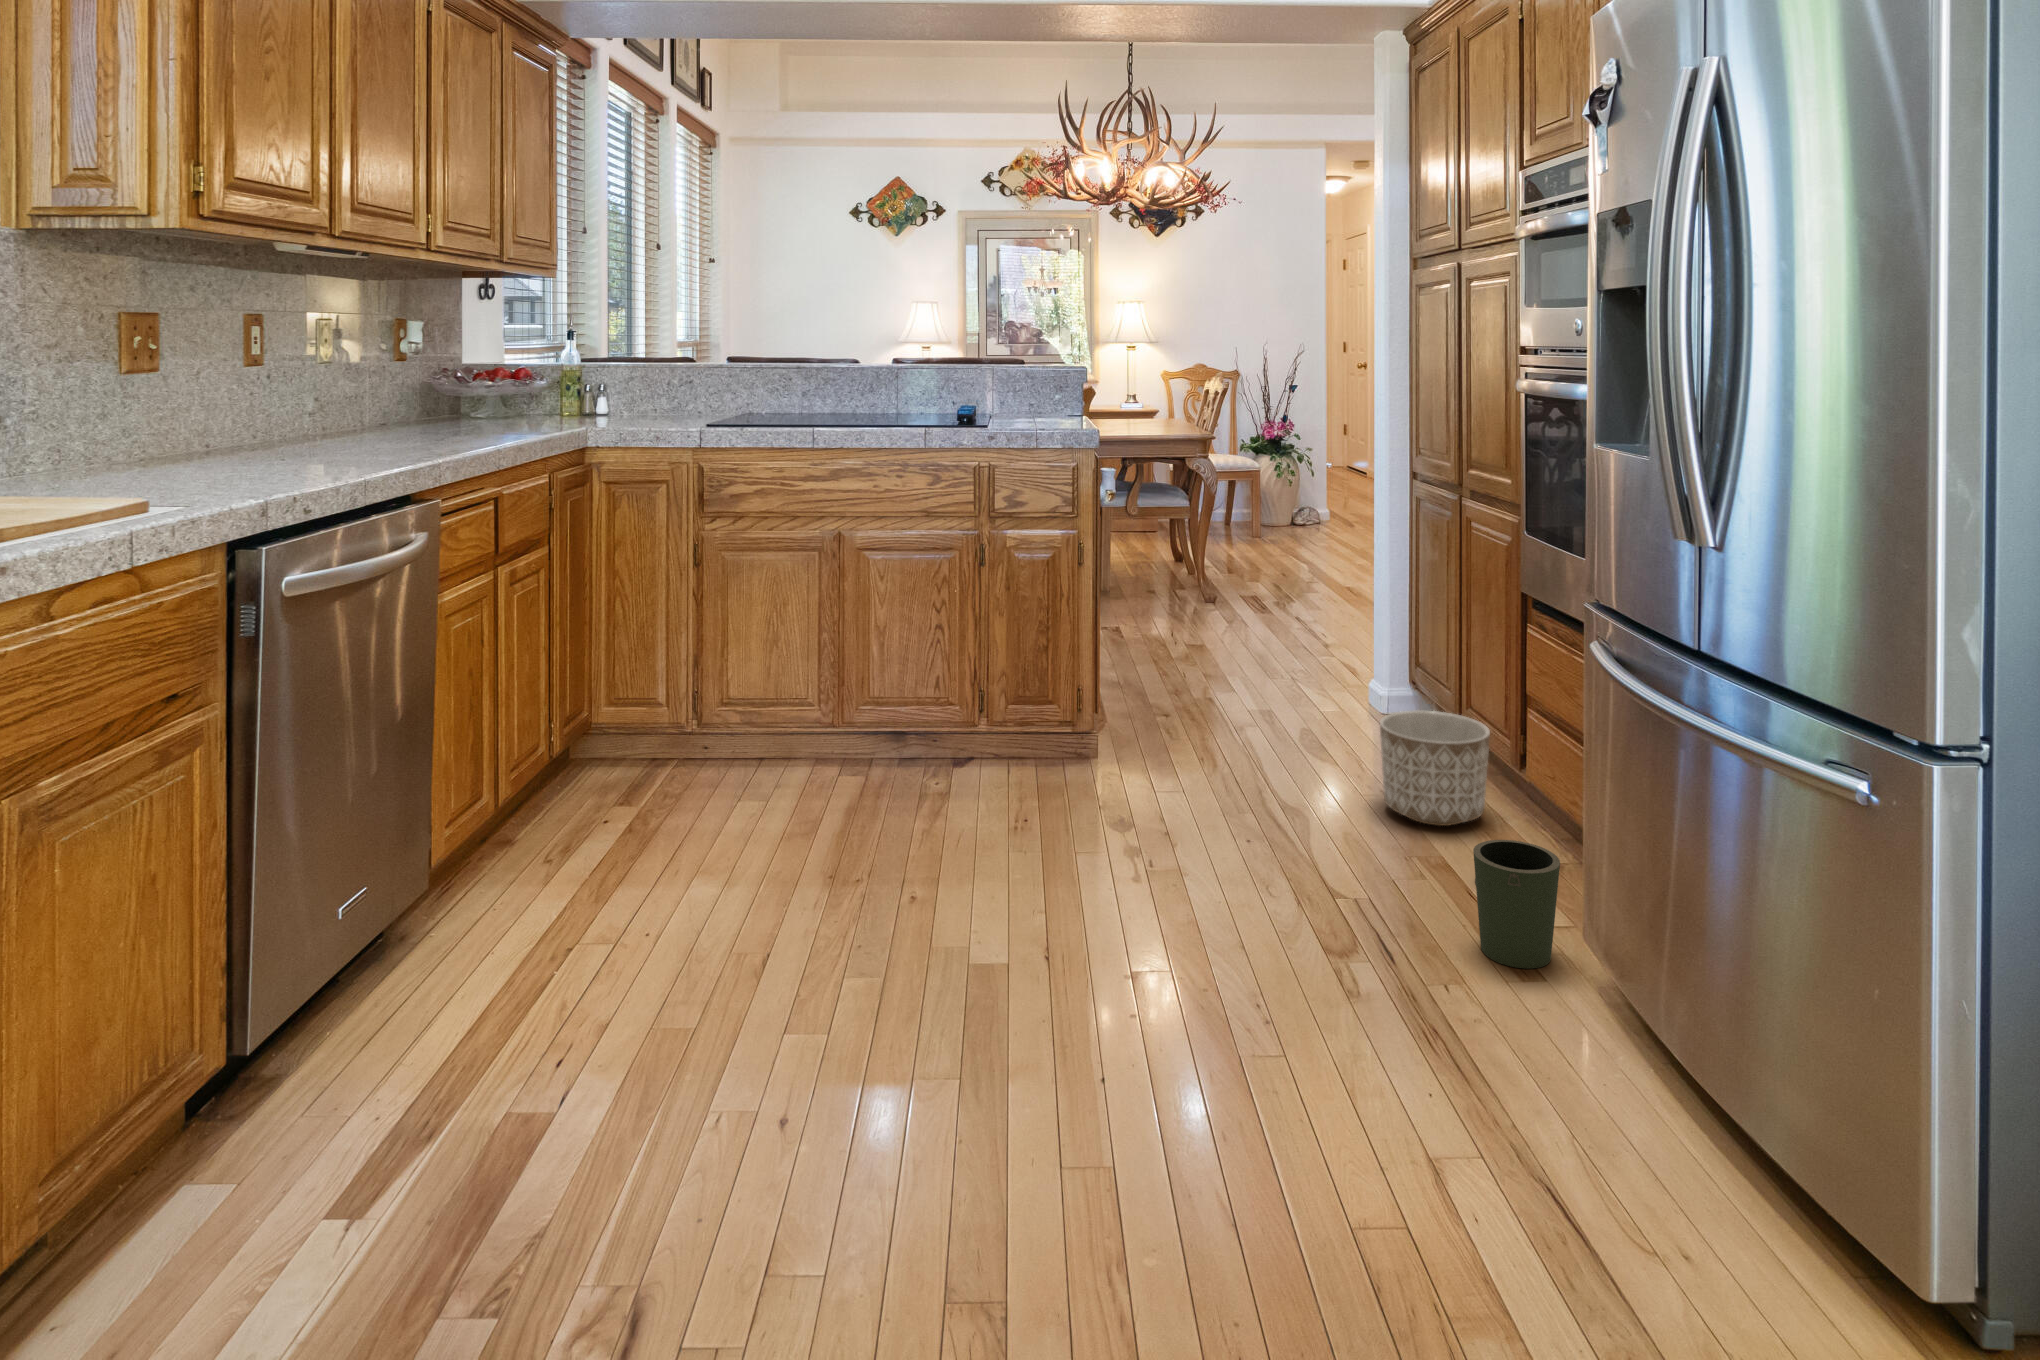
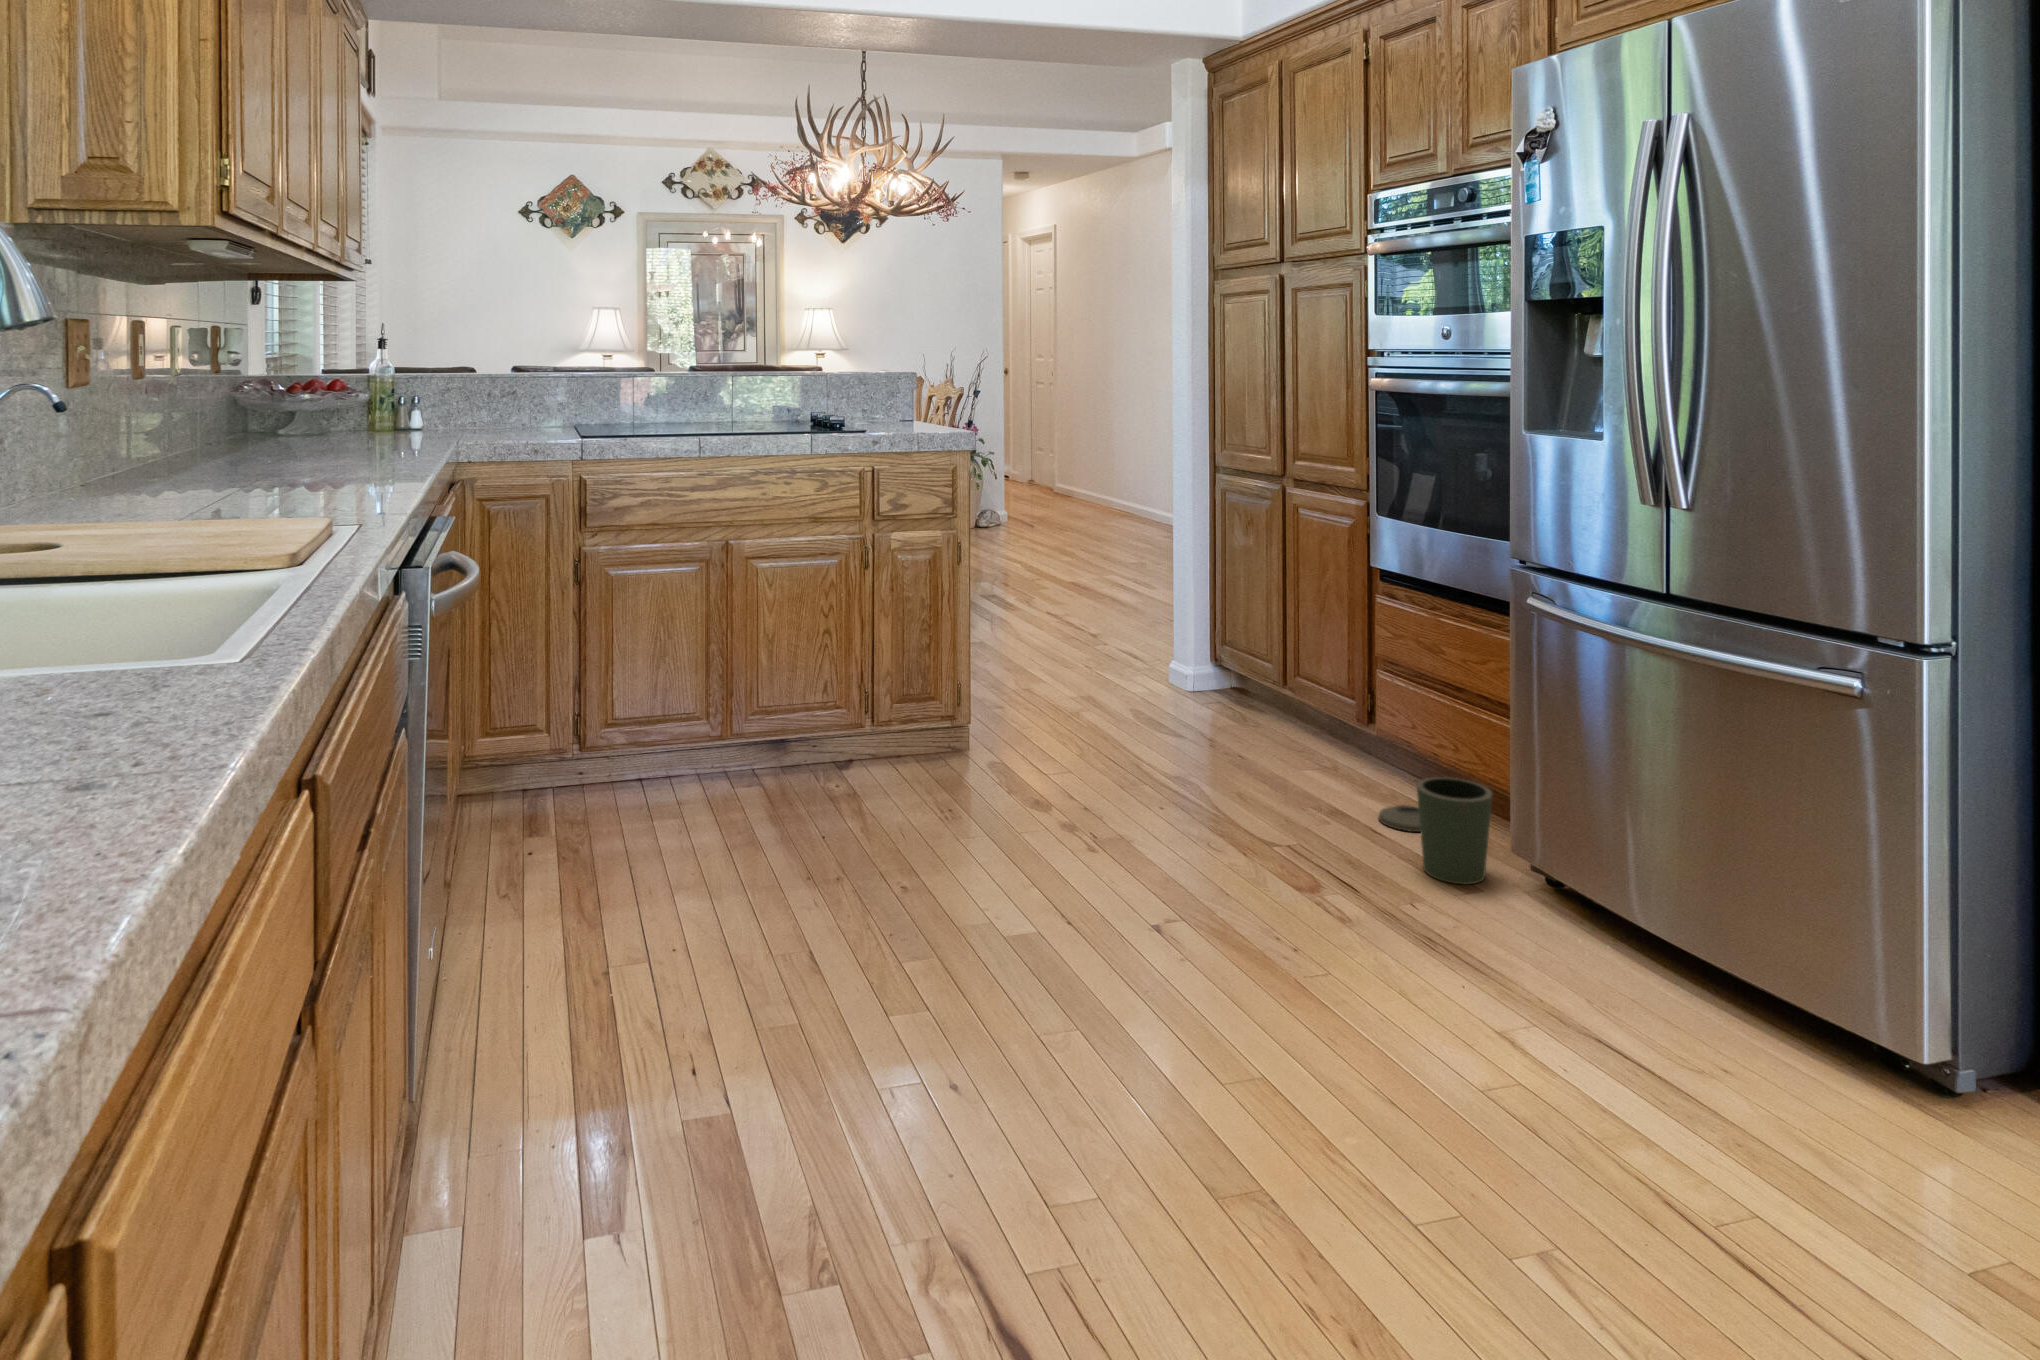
planter: present [1380,710,1490,826] -> none [1255,678,1354,779]

